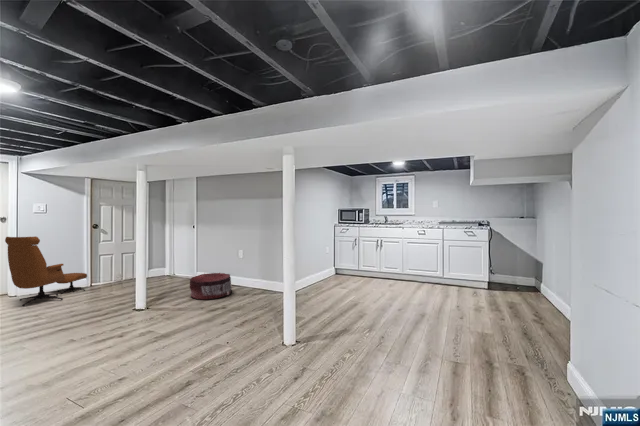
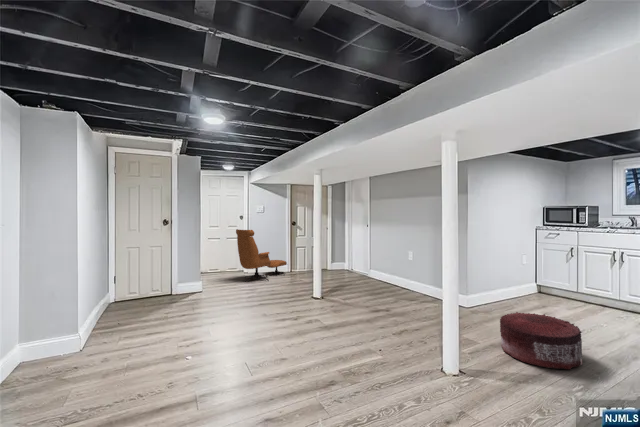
pouf: present [190,273,232,299] -> present [500,312,582,369]

